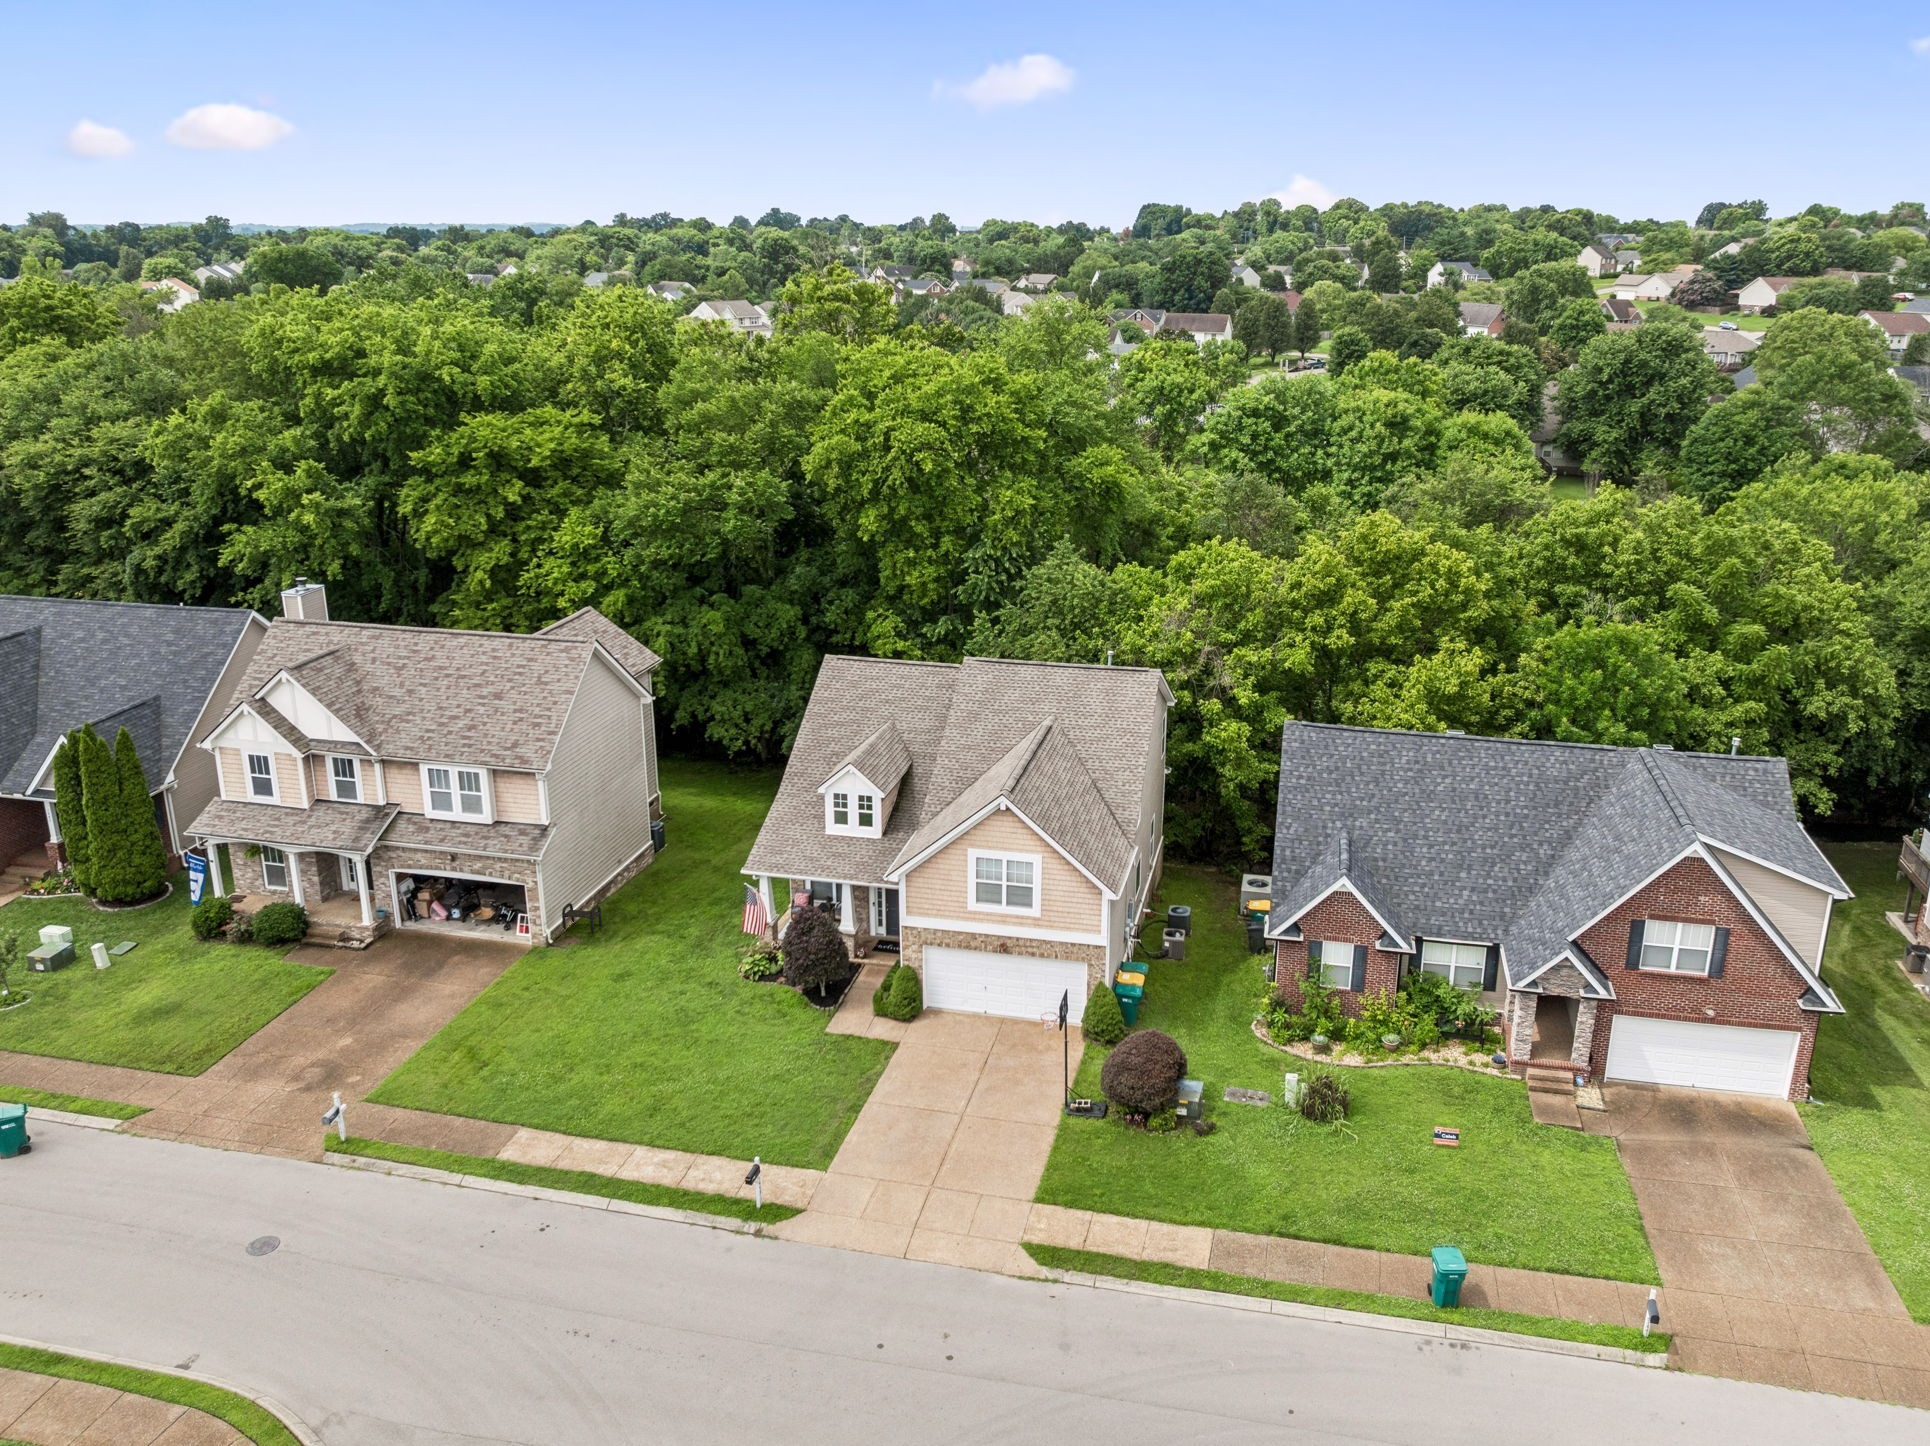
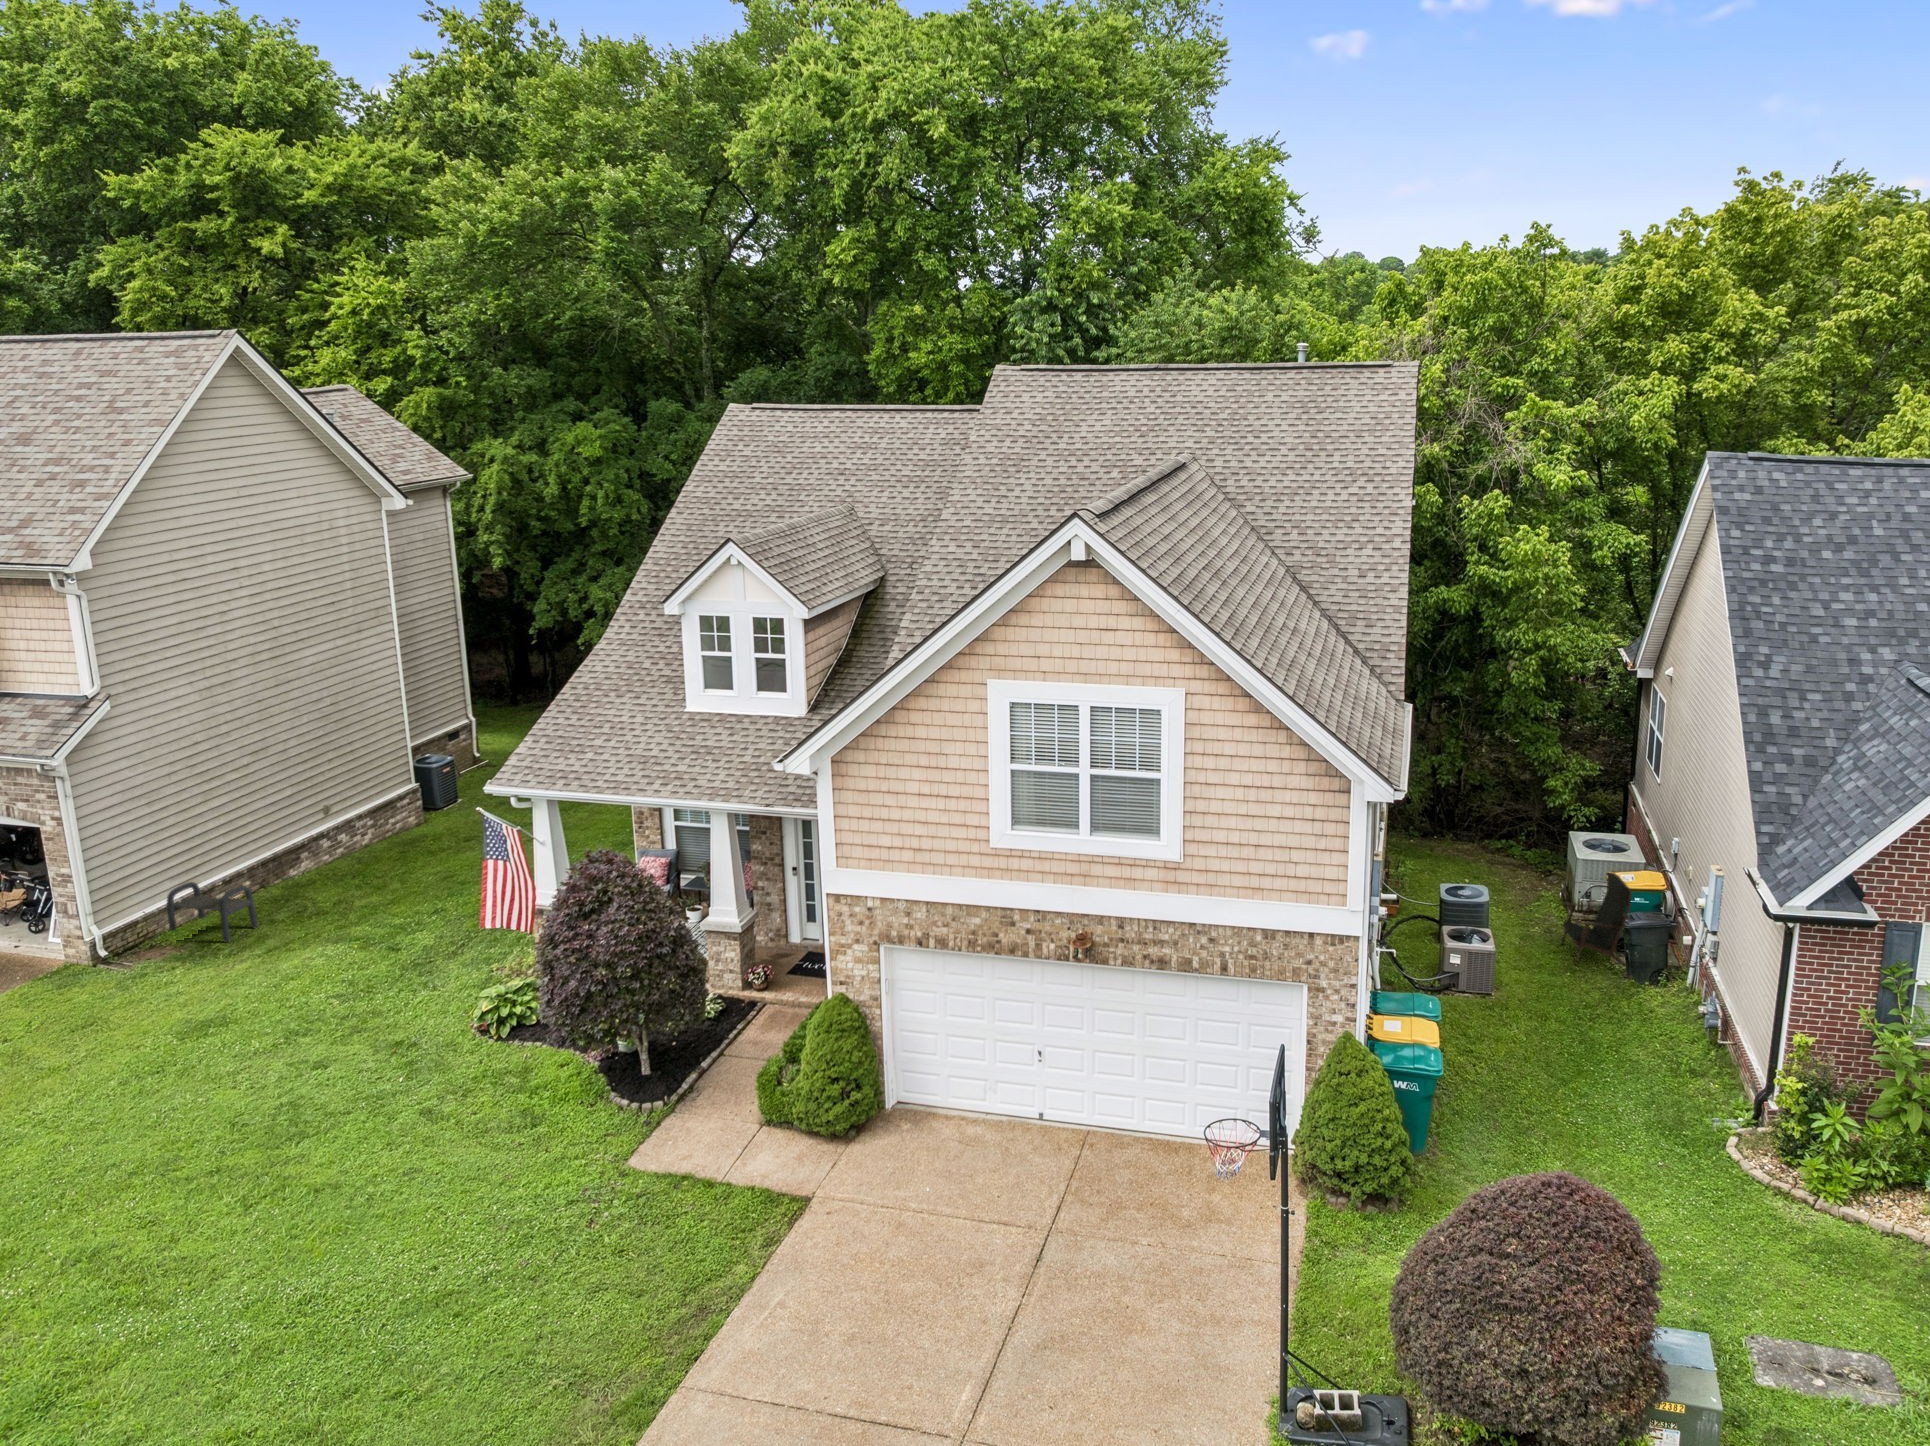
lounge chair: none [1224,903,1251,946] -> present [1561,872,1632,966]

